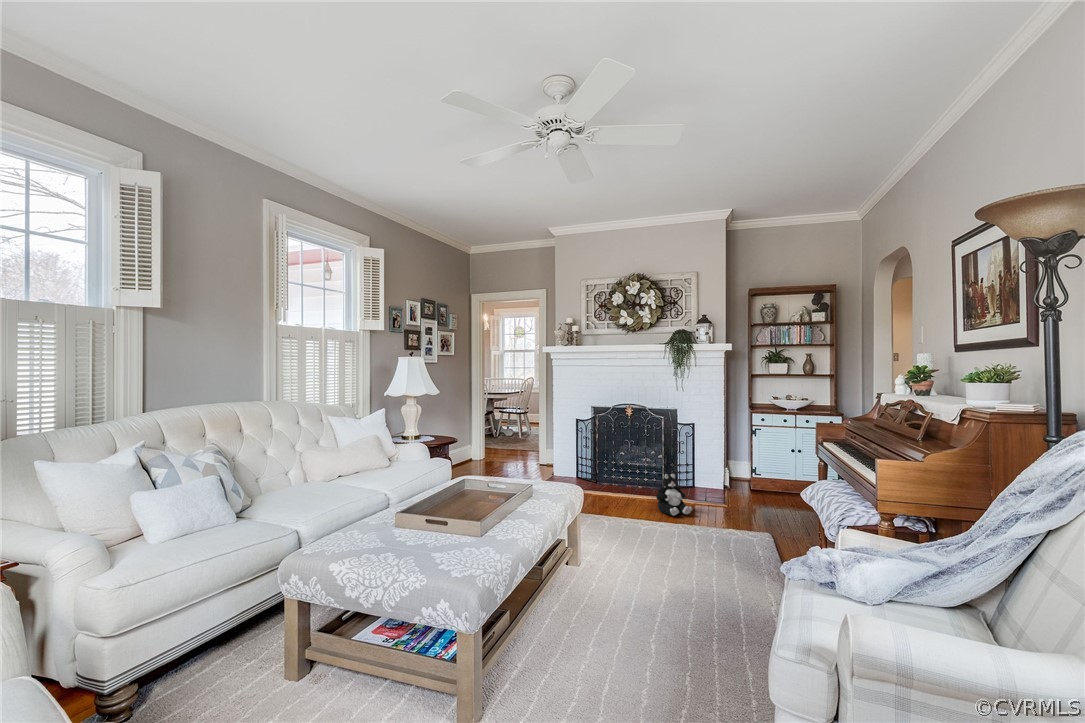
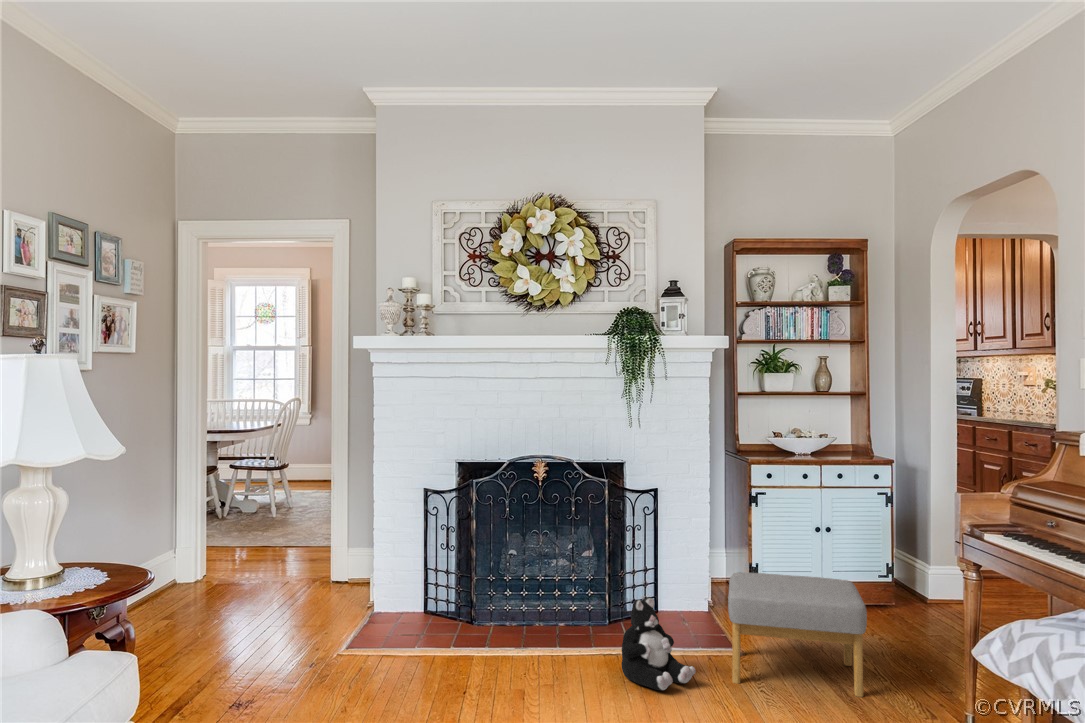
footstool: none [711,467,788,530] -> present [728,572,867,697]

